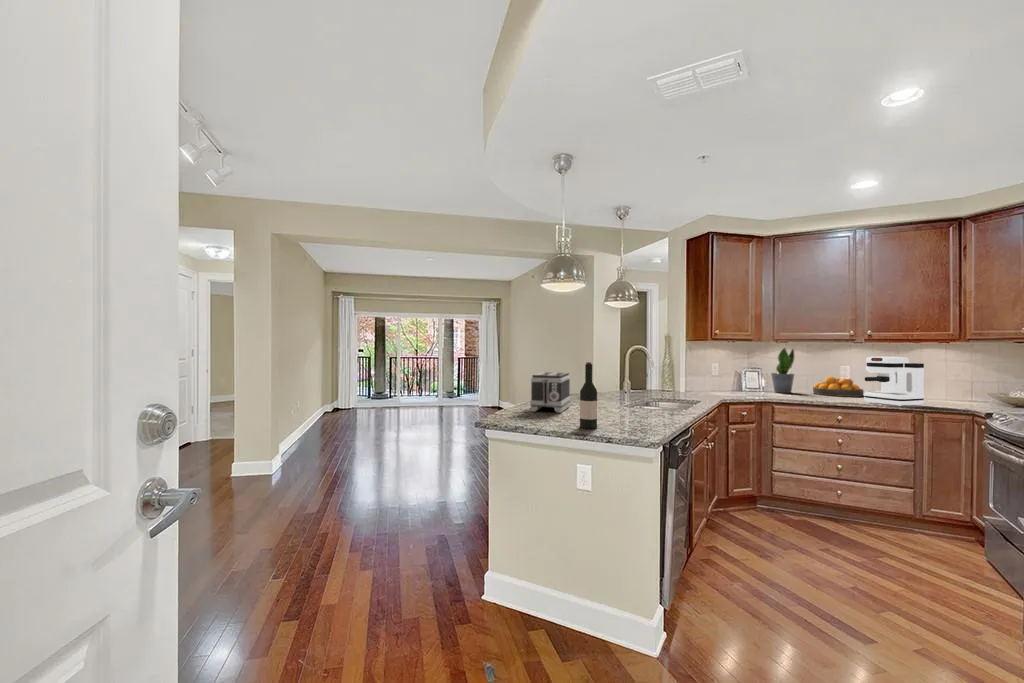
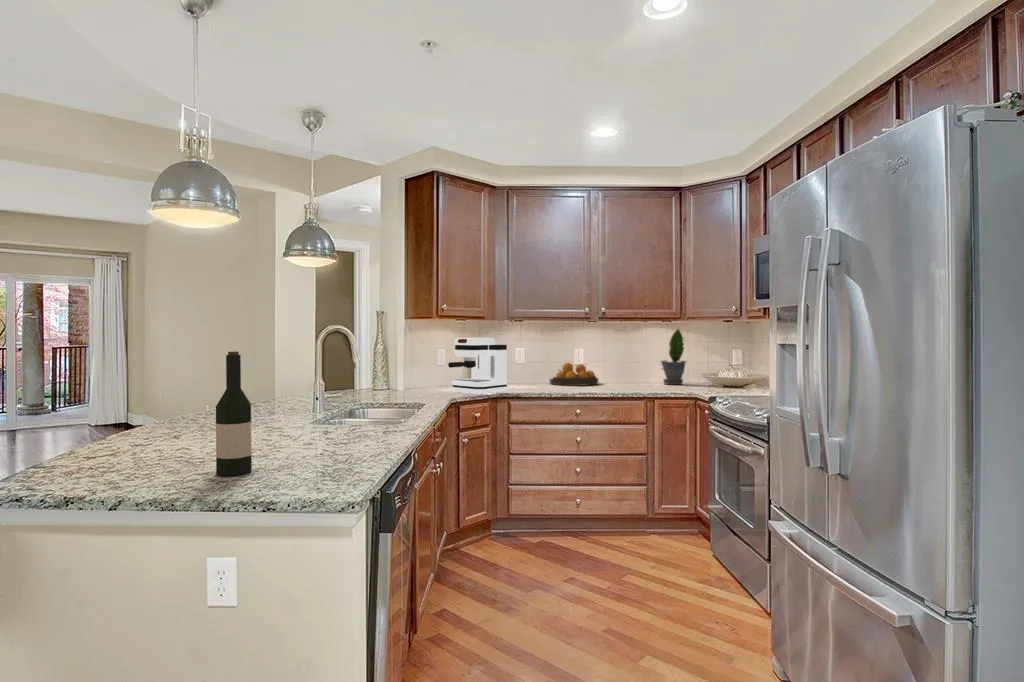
potted plant: present [771,348,794,393] -> present [661,329,686,385]
coffee maker: present [864,357,924,406] -> present [448,338,507,395]
toaster: present [530,372,570,413] -> none [122,372,213,449]

